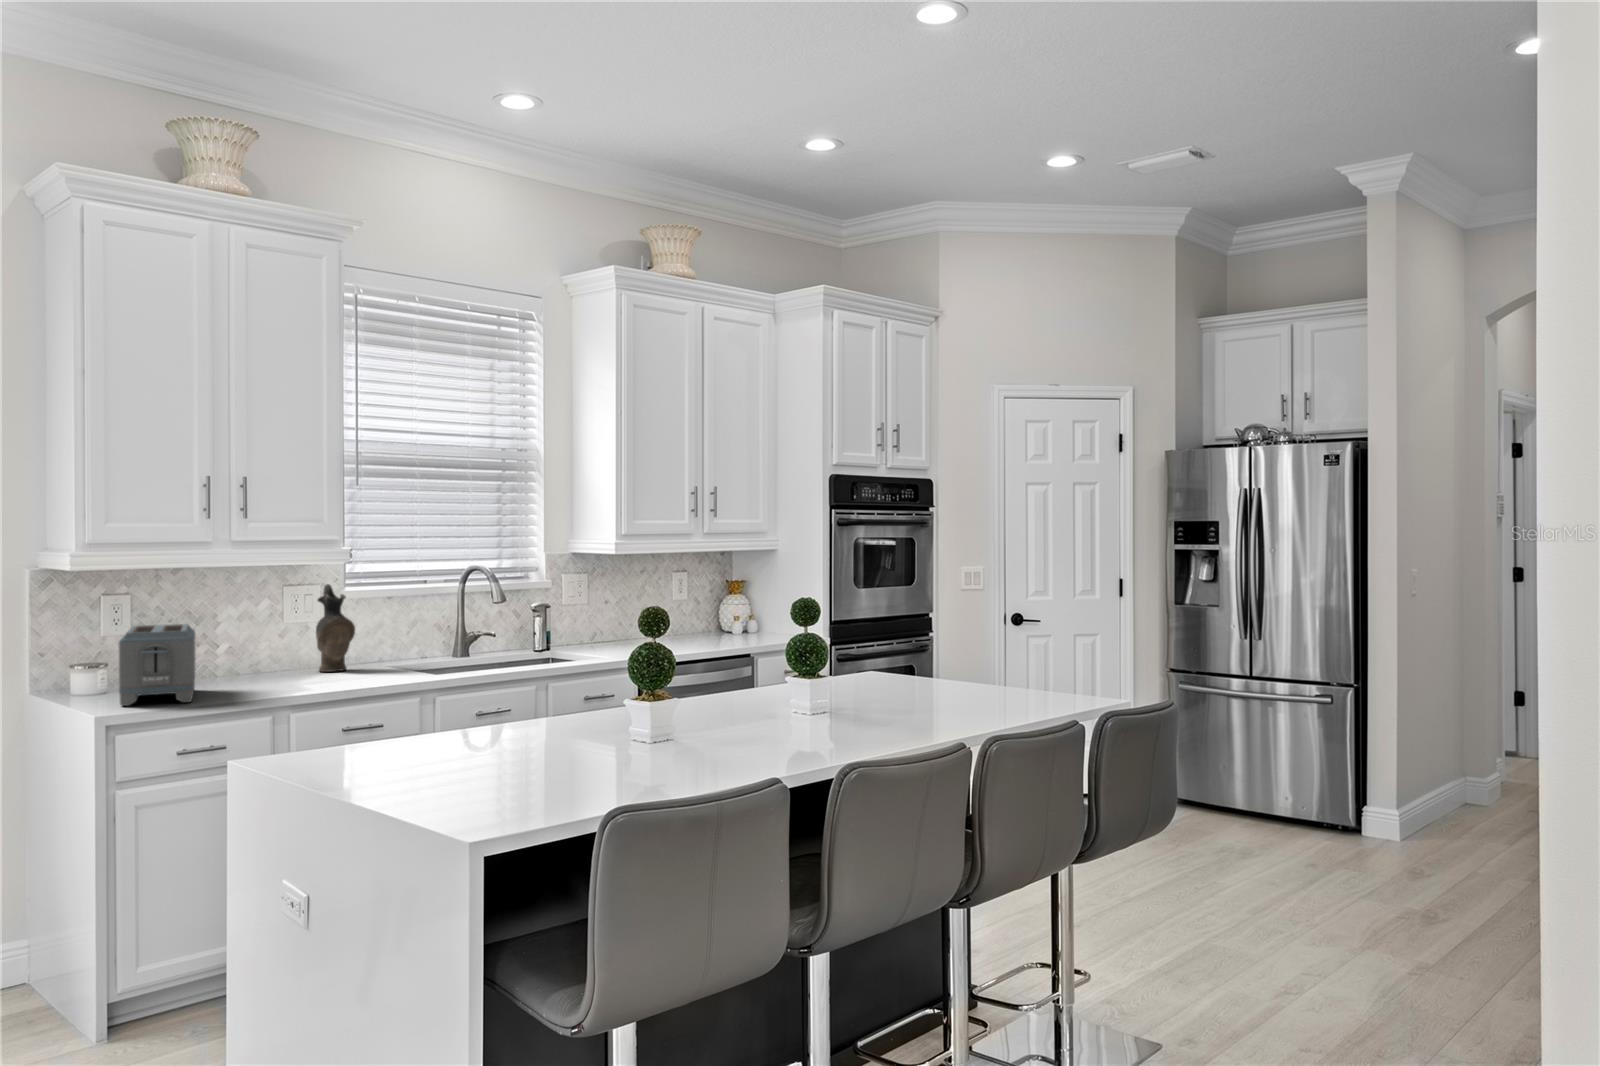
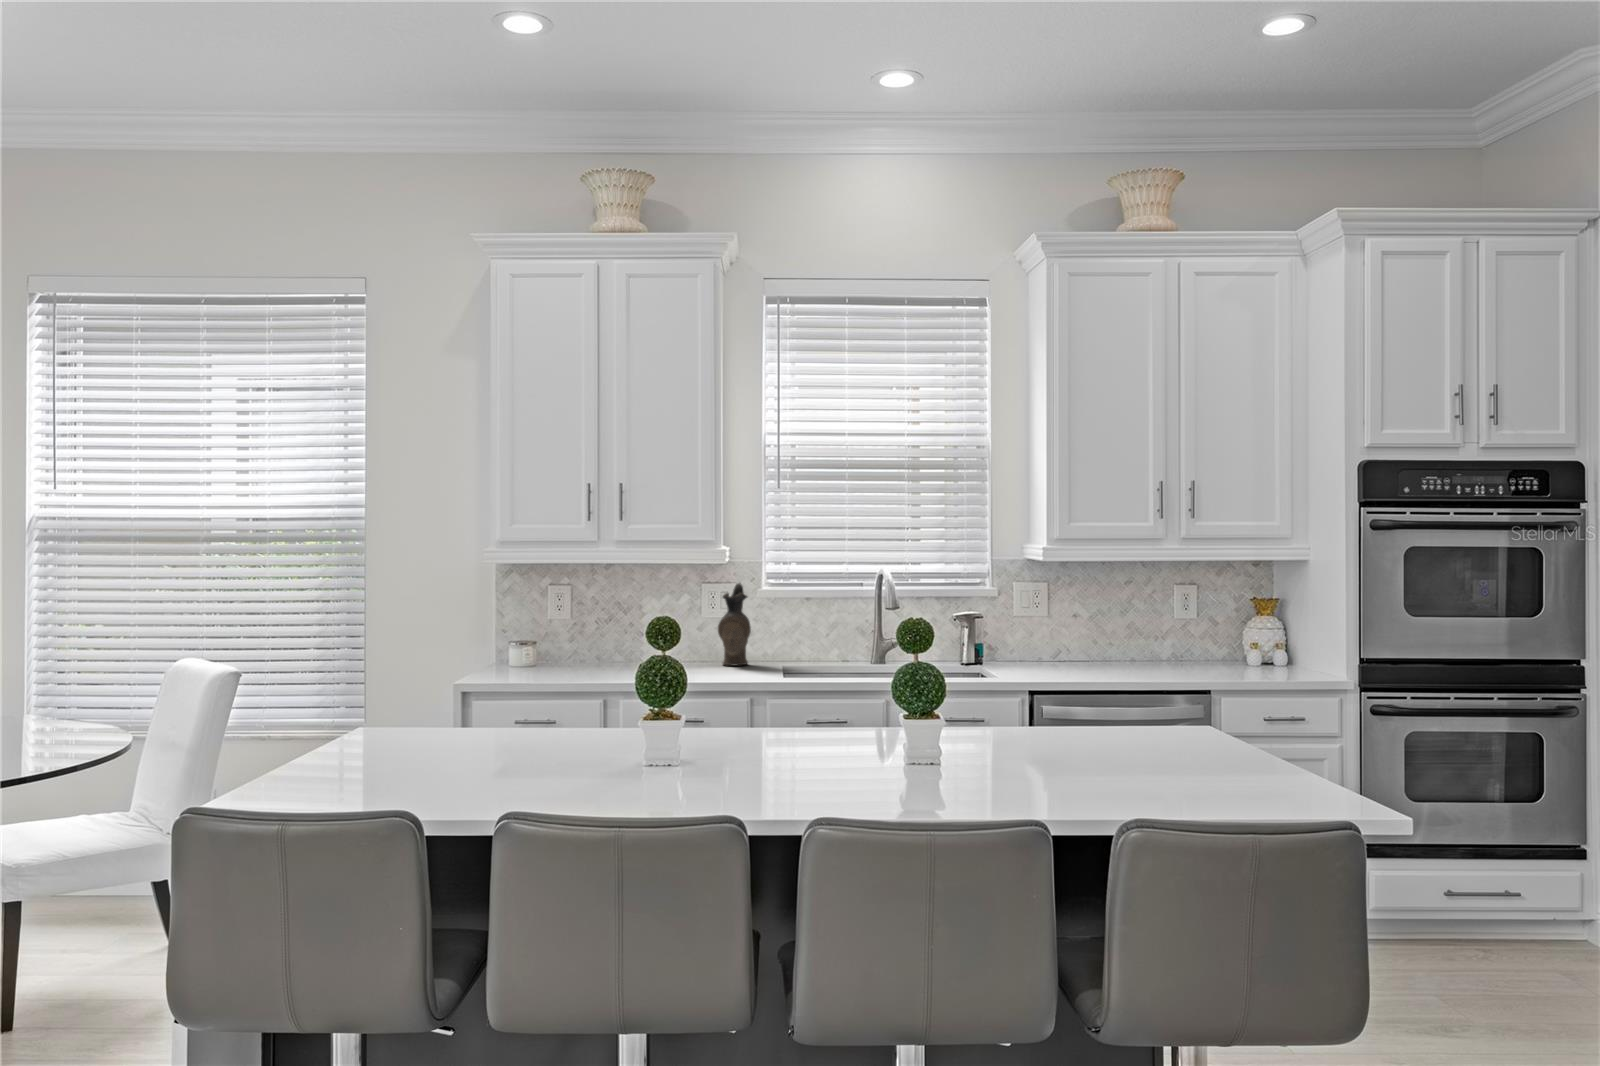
toaster: present [119,624,195,706] -> none [495,611,588,679]

